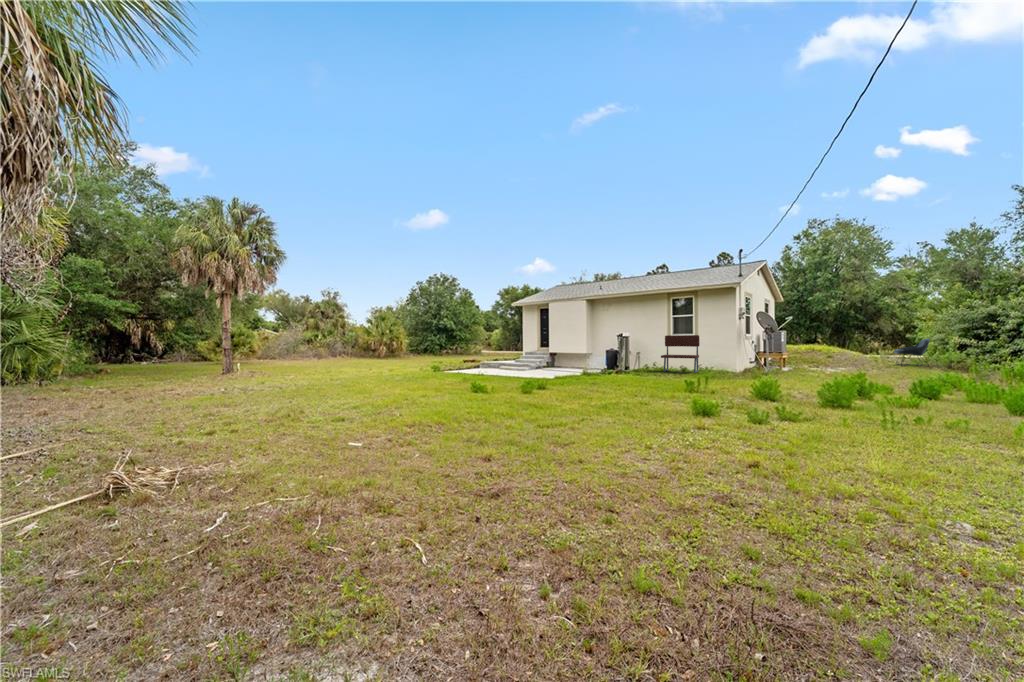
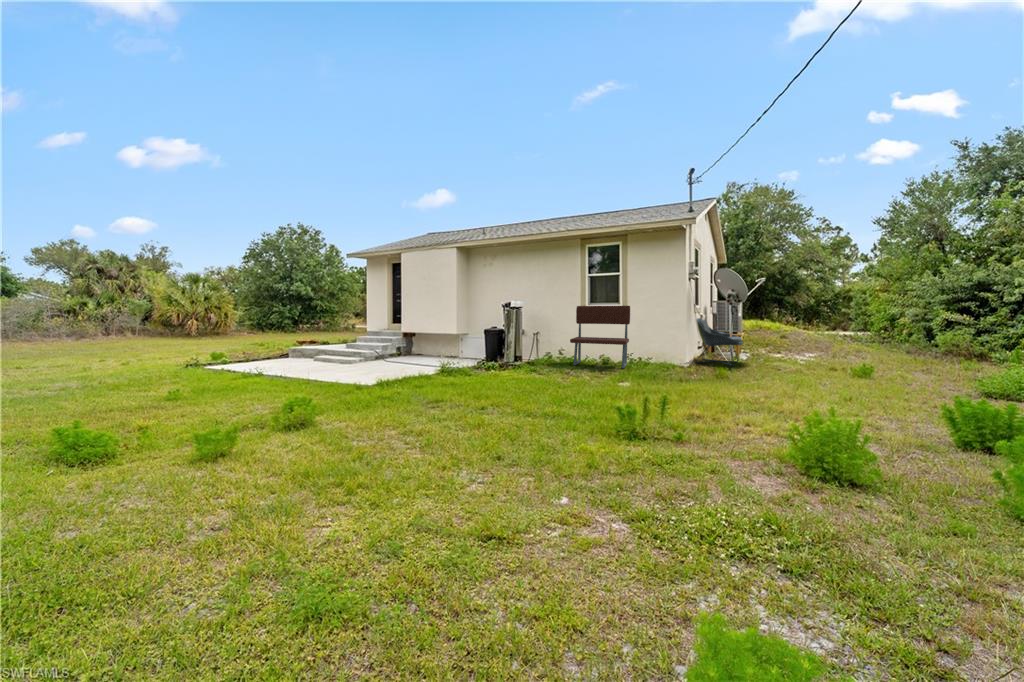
lounge chair: present [894,339,930,366] -> present [696,318,743,366]

